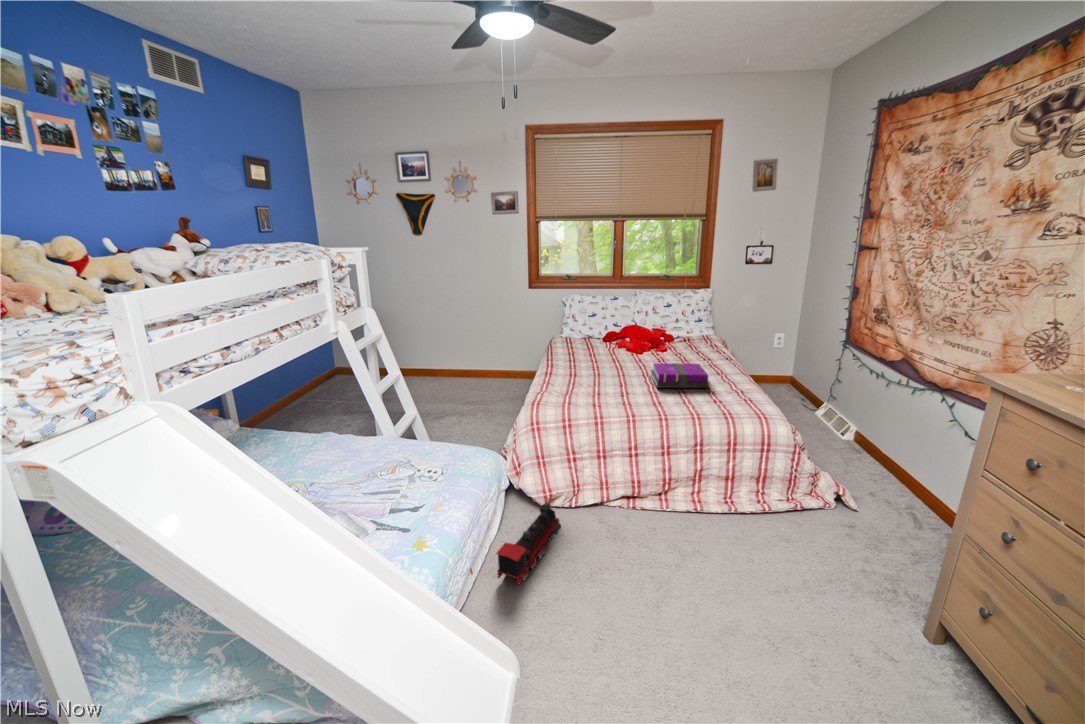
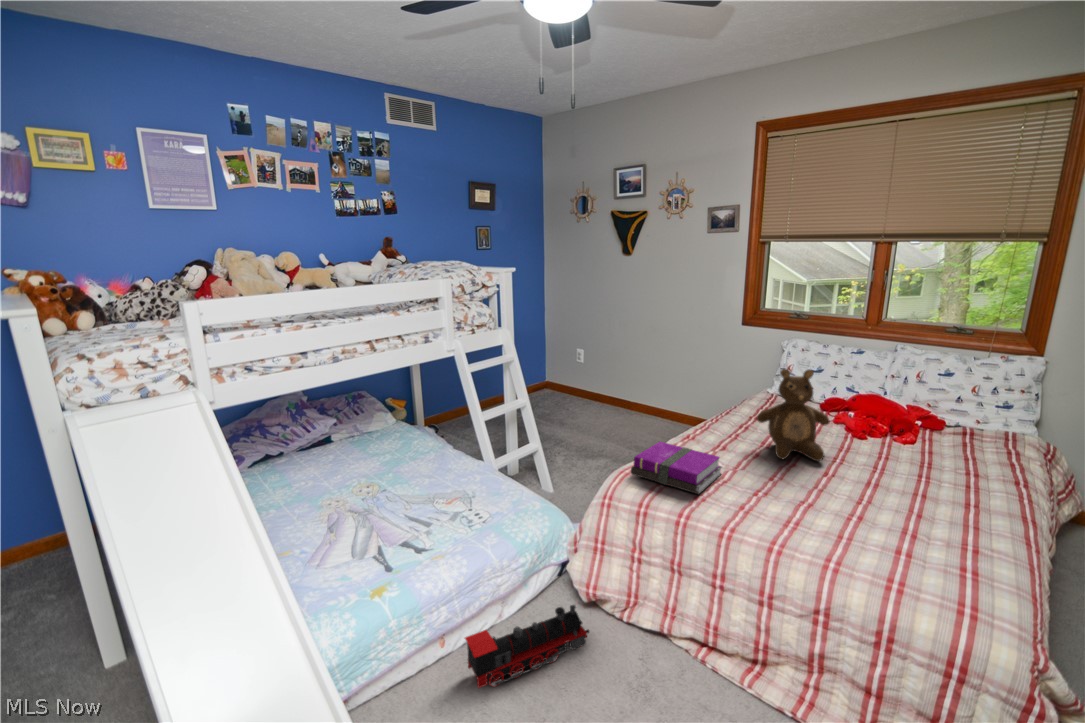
teddy bear: none [594,308,640,371] -> present [757,369,829,461]
notebook: present [651,363,710,388] -> present [631,442,722,494]

